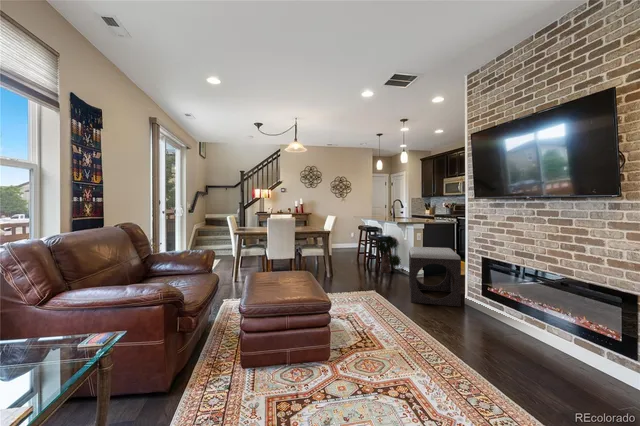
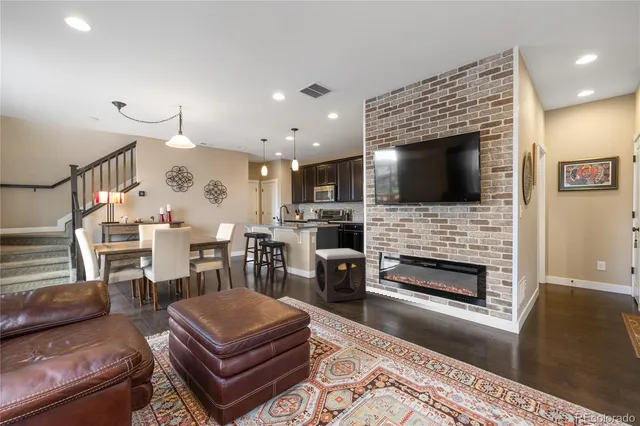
potted plant: present [376,236,403,273] -> none [270,240,300,279]

